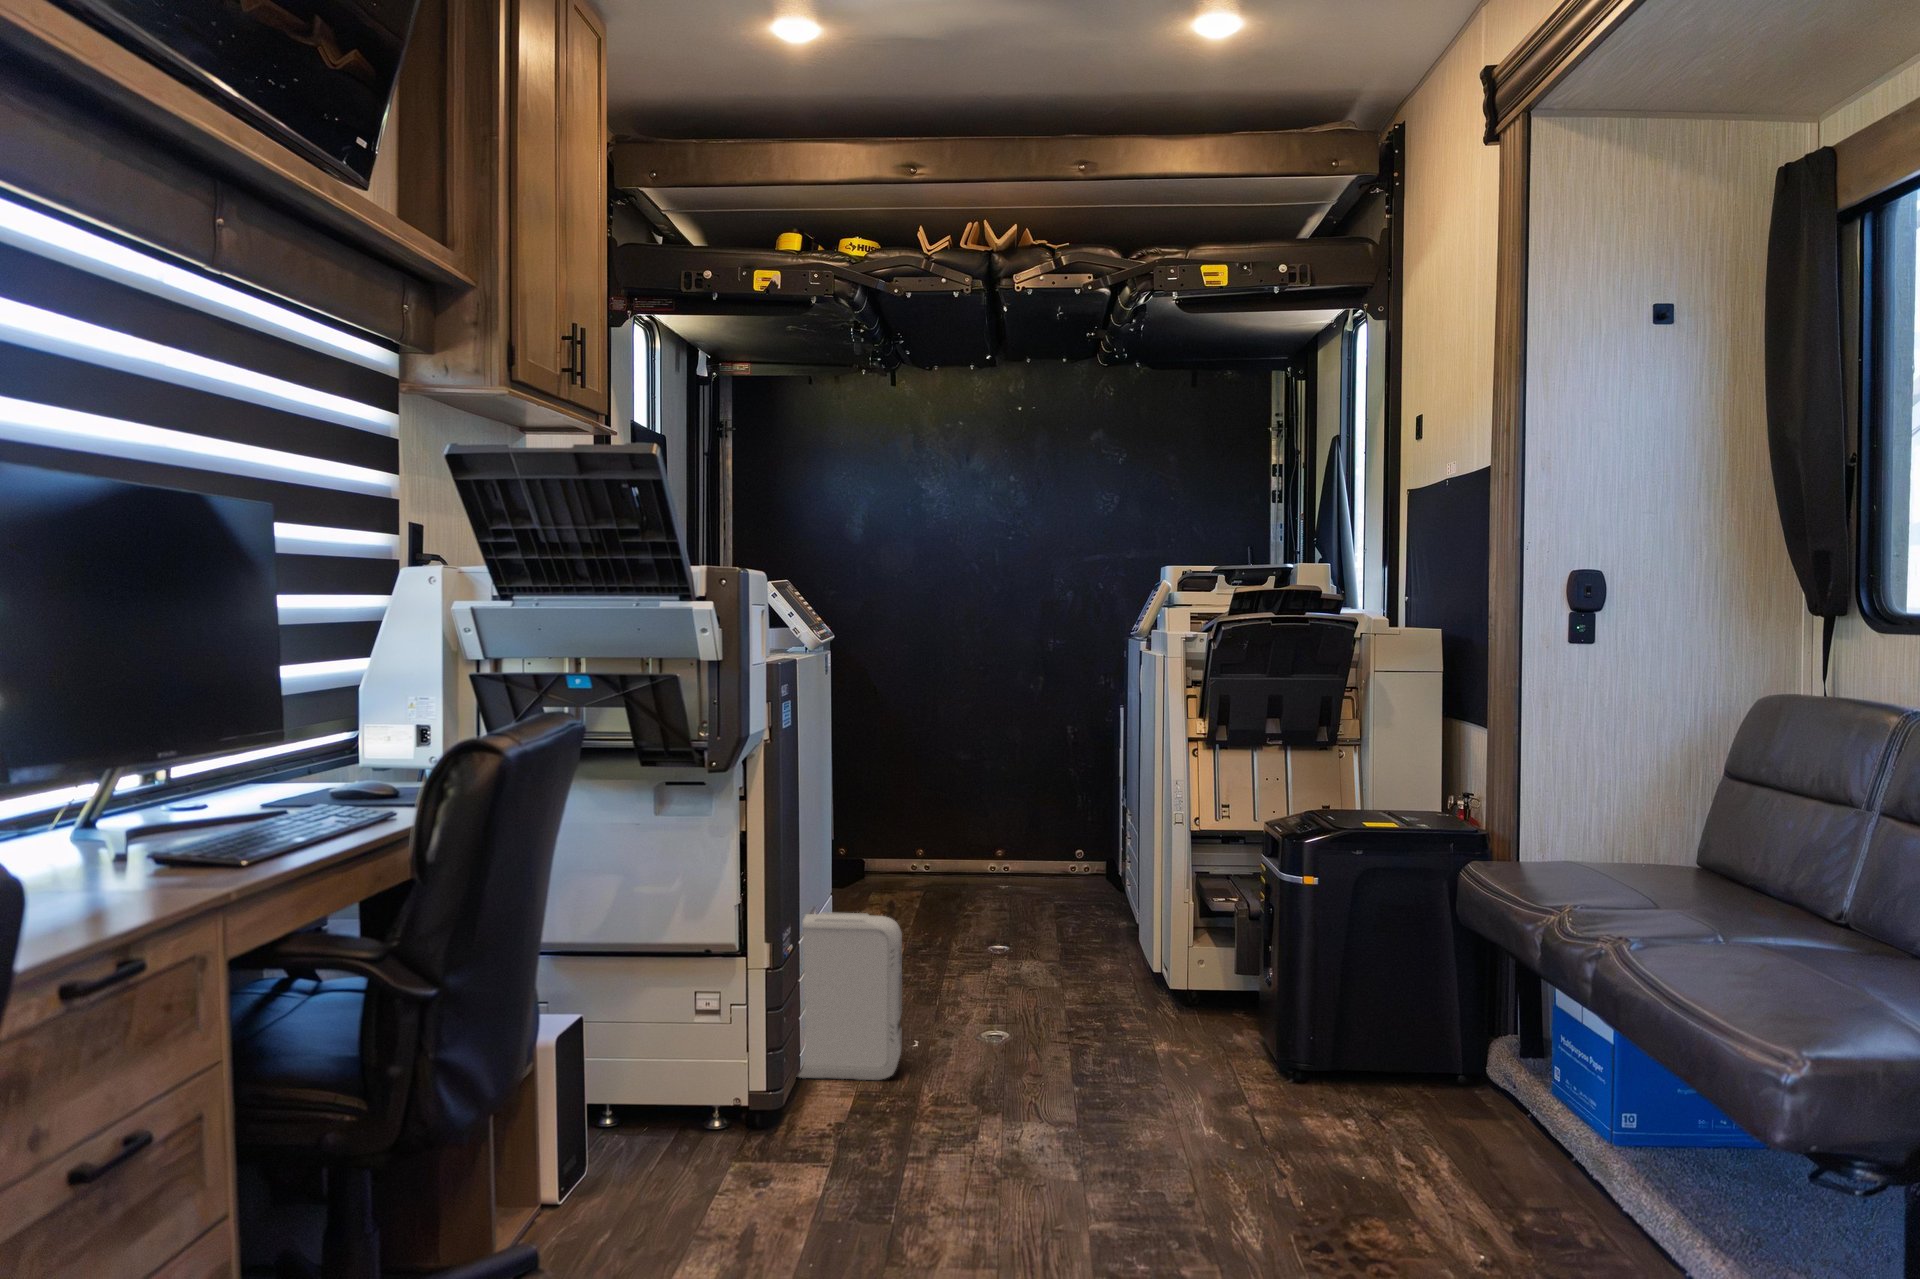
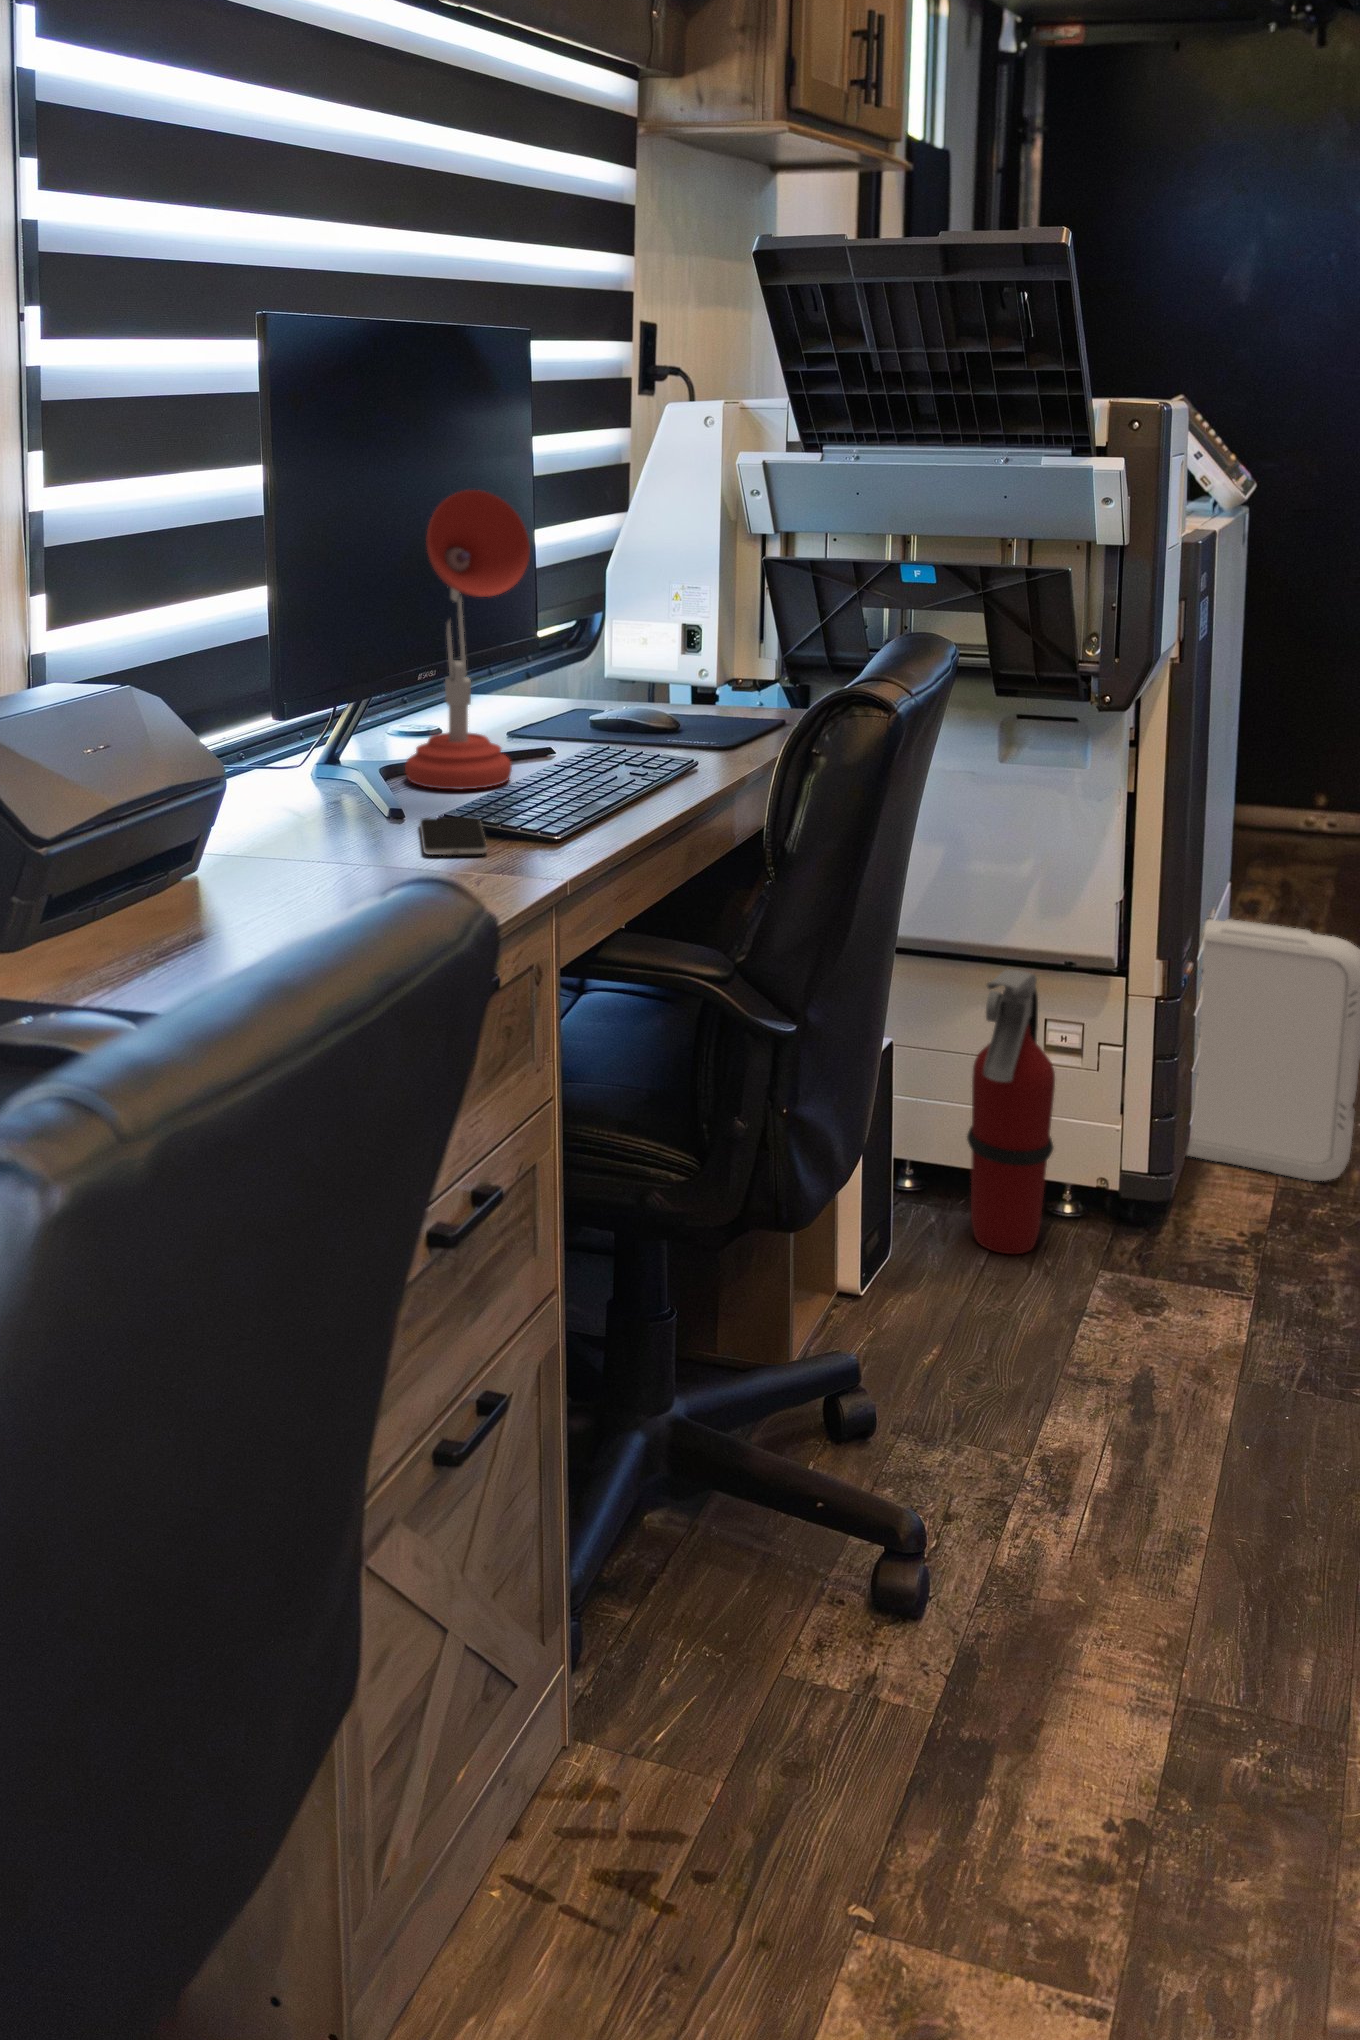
desk lamp: none [114,607,220,854] -> present [405,490,530,789]
smartphone: none [83,870,159,901] -> present [420,817,487,855]
fire extinguisher: none [640,960,700,1169] -> present [967,969,1055,1254]

